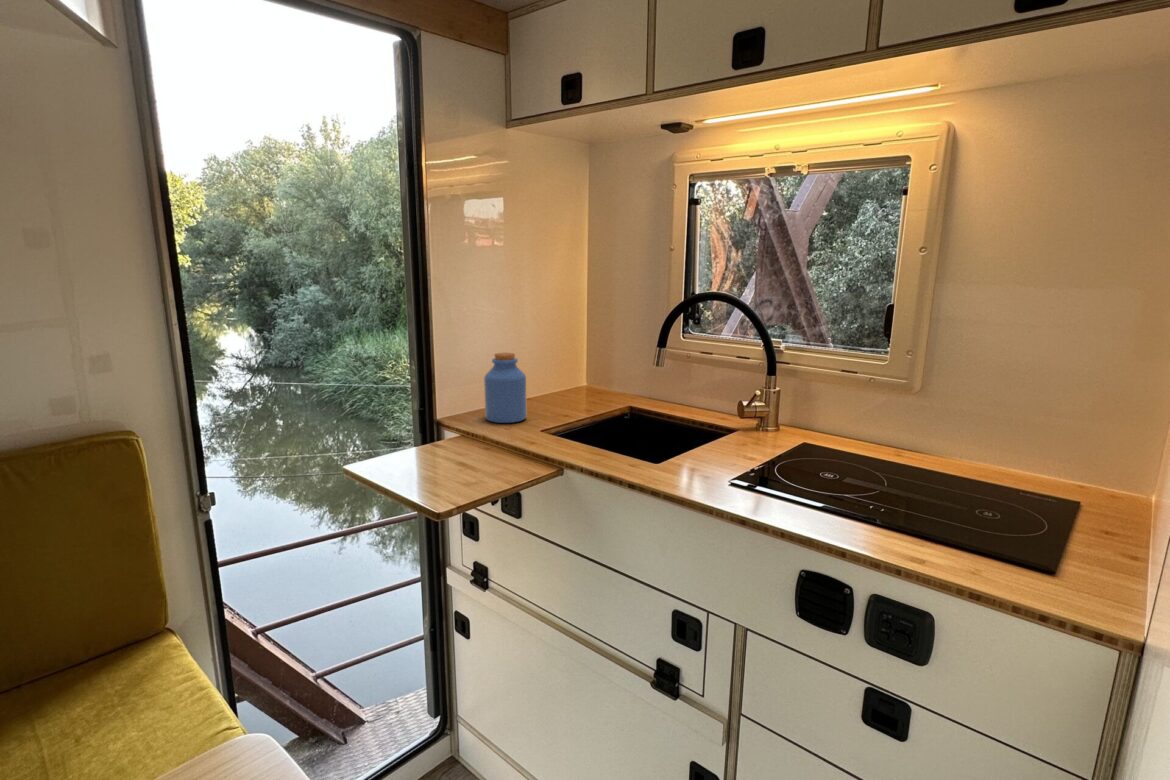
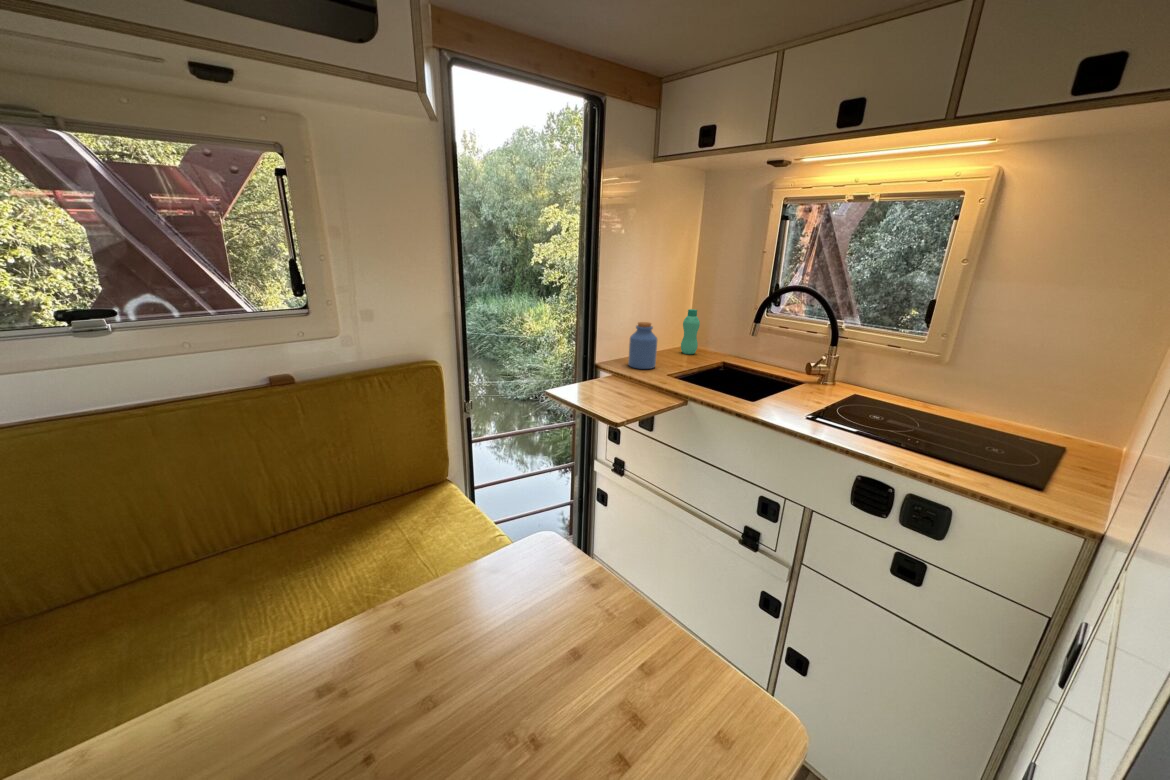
bottle: none [573,333,597,397] -> present [681,309,700,354]

